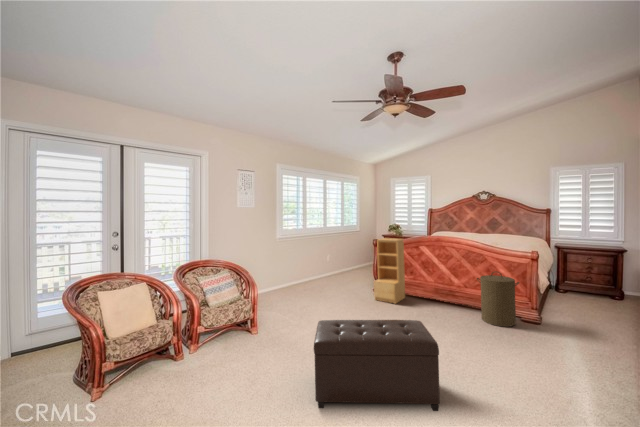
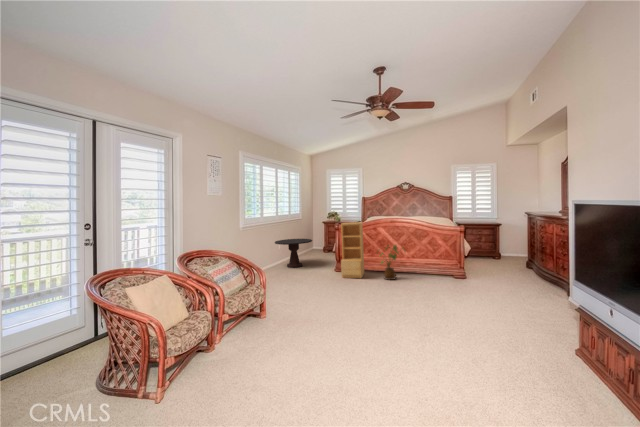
side table: none [319,251,358,282] -> present [275,239,312,268]
house plant: none [414,268,451,311] -> present [381,245,403,280]
laundry hamper: present [477,272,519,327] -> none [426,243,456,284]
ottoman: present [314,320,440,411] -> none [352,279,456,356]

